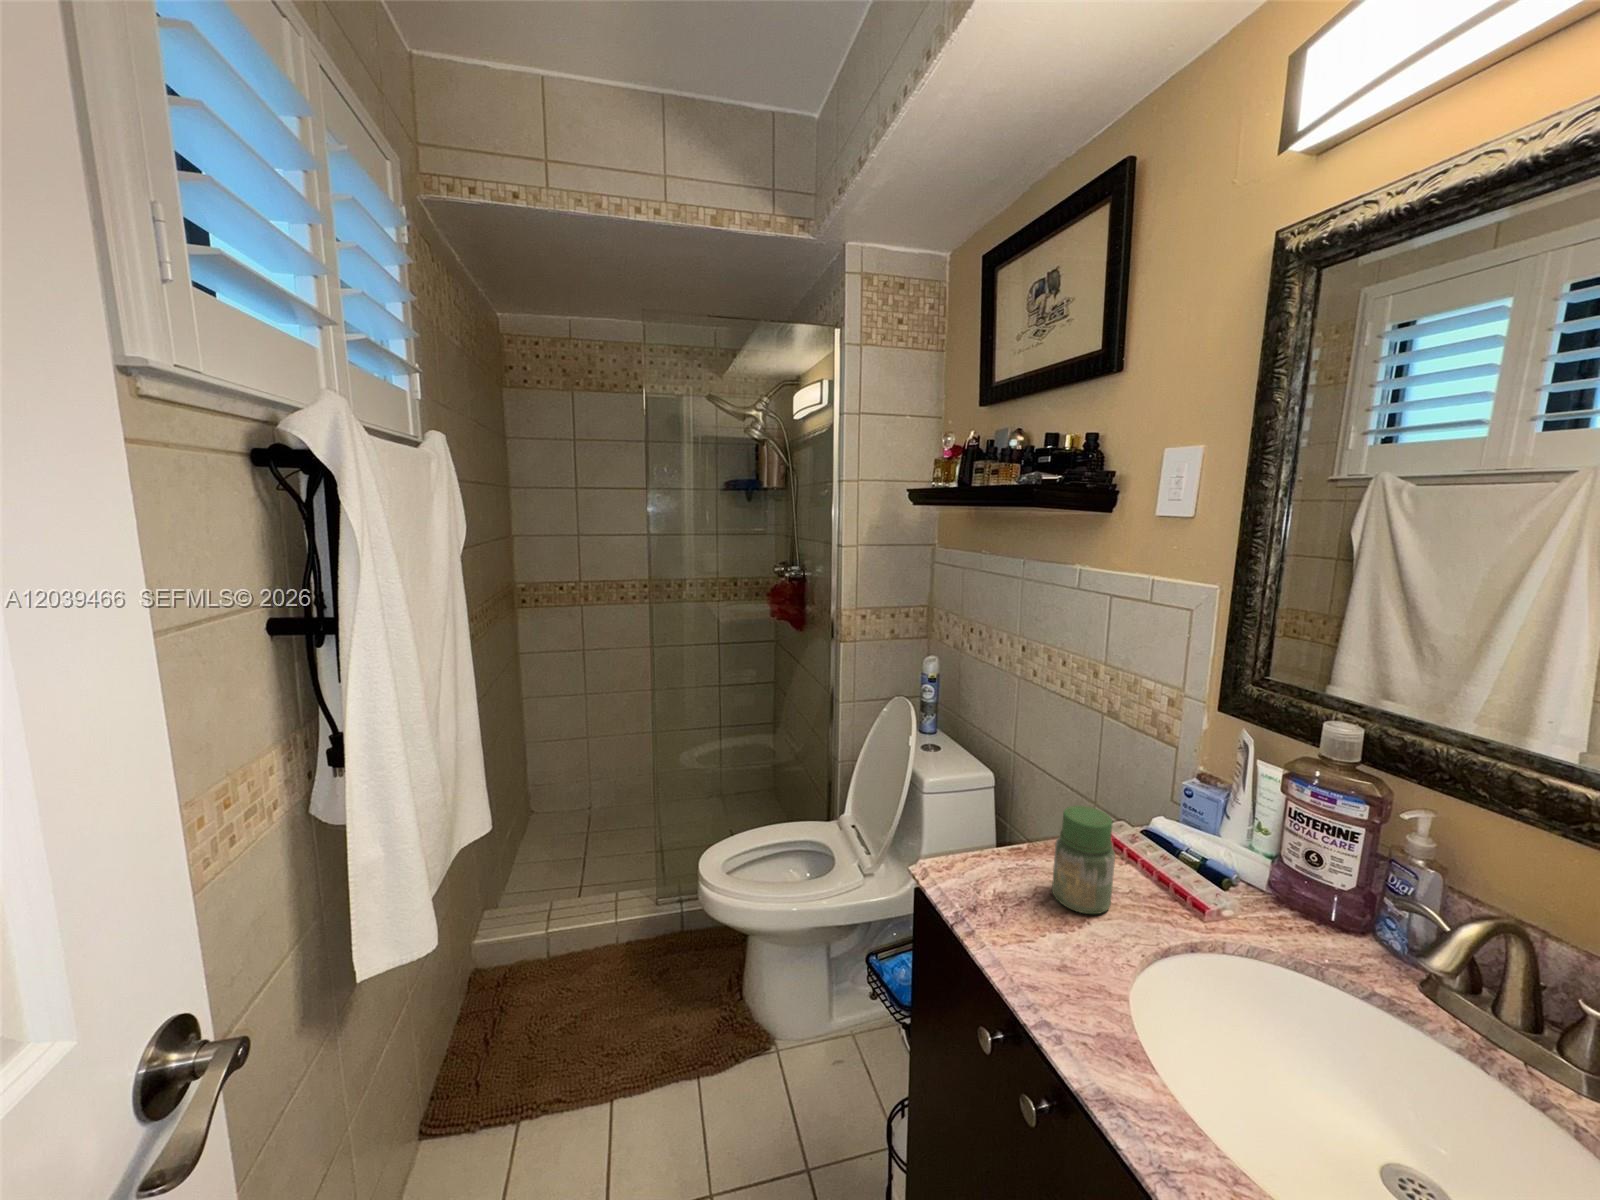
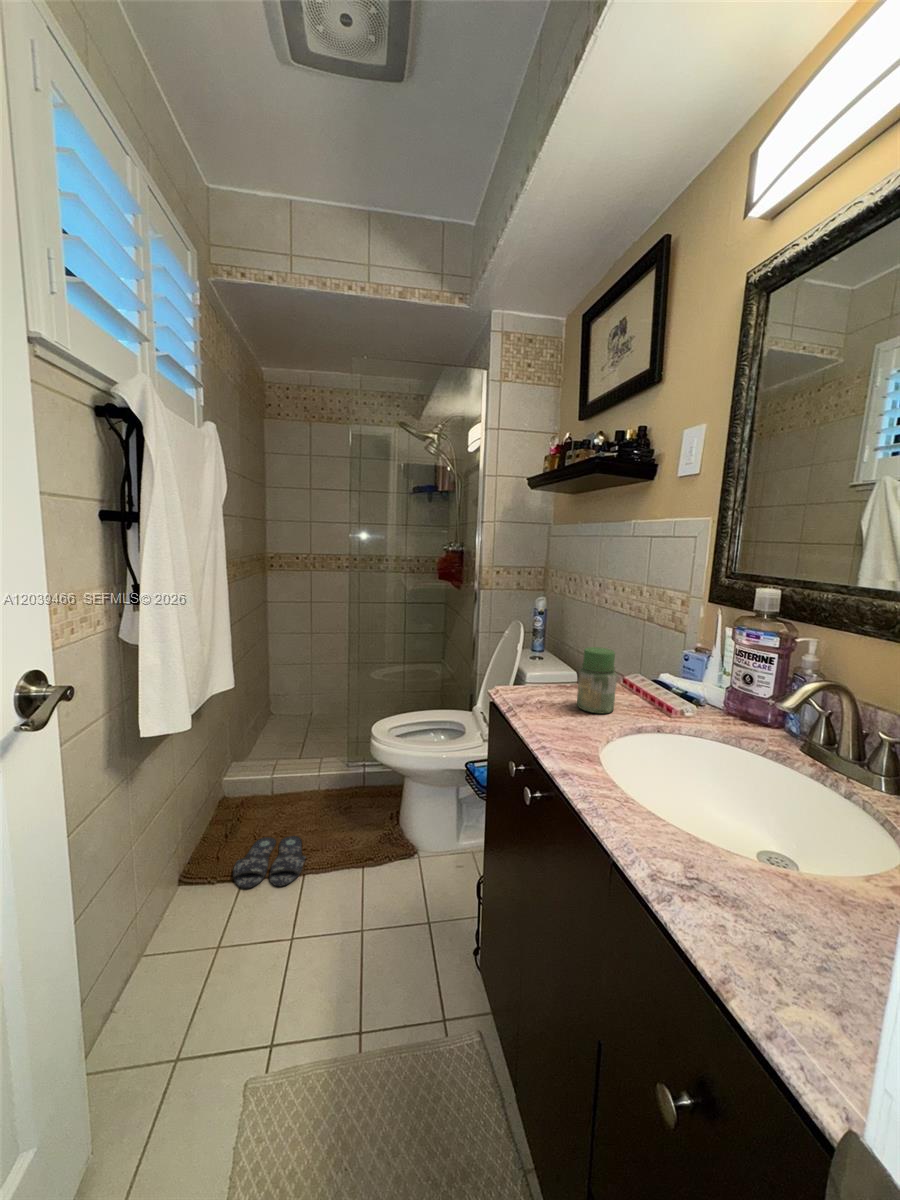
slippers: none [504,1014,611,1118] -> present [233,836,306,889]

